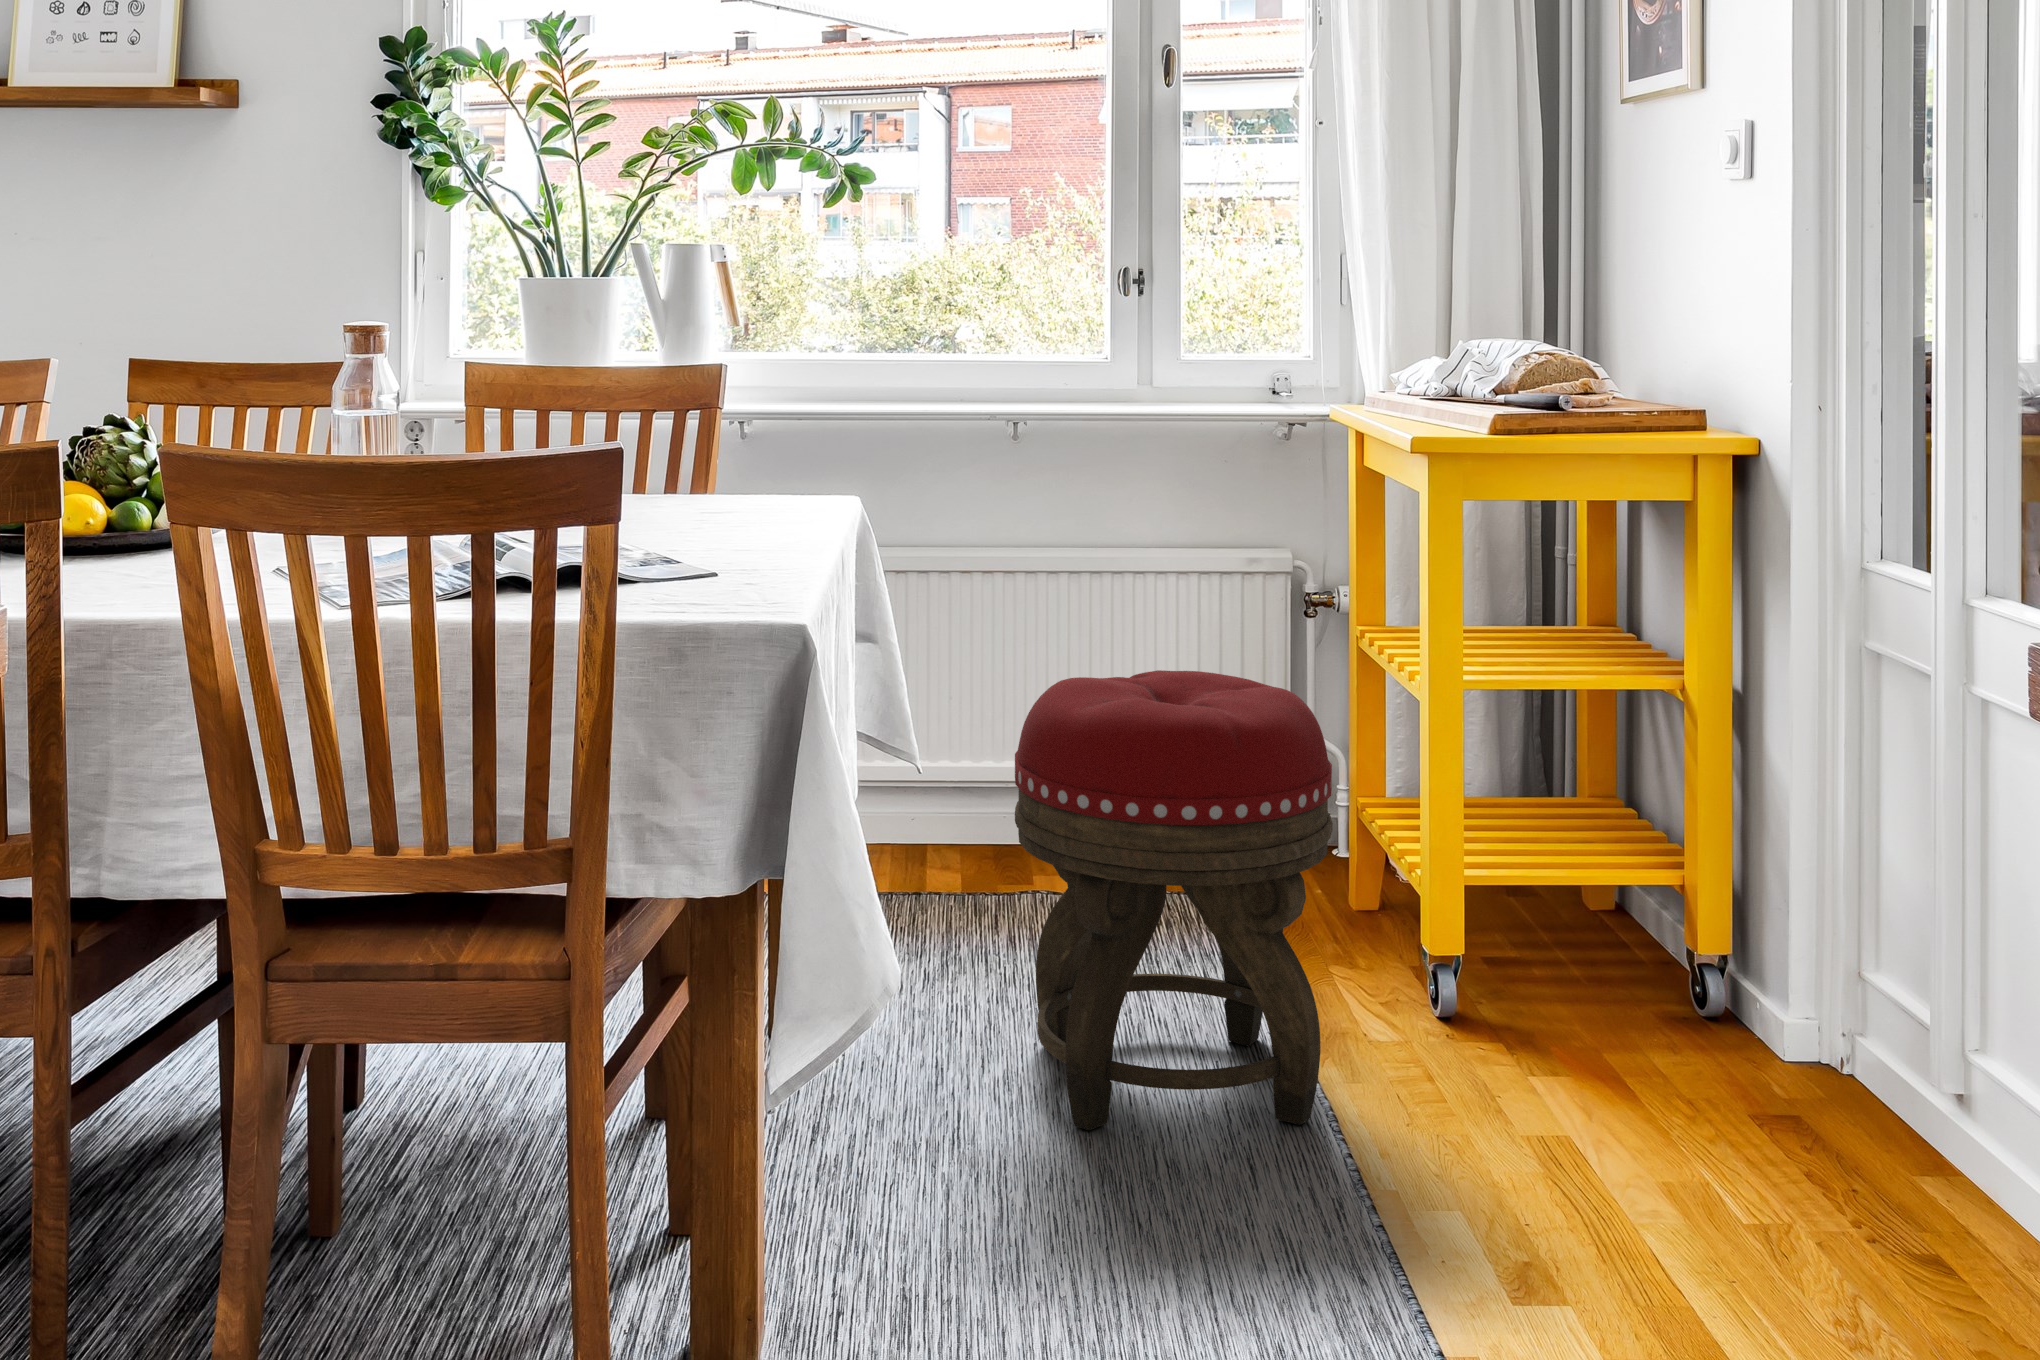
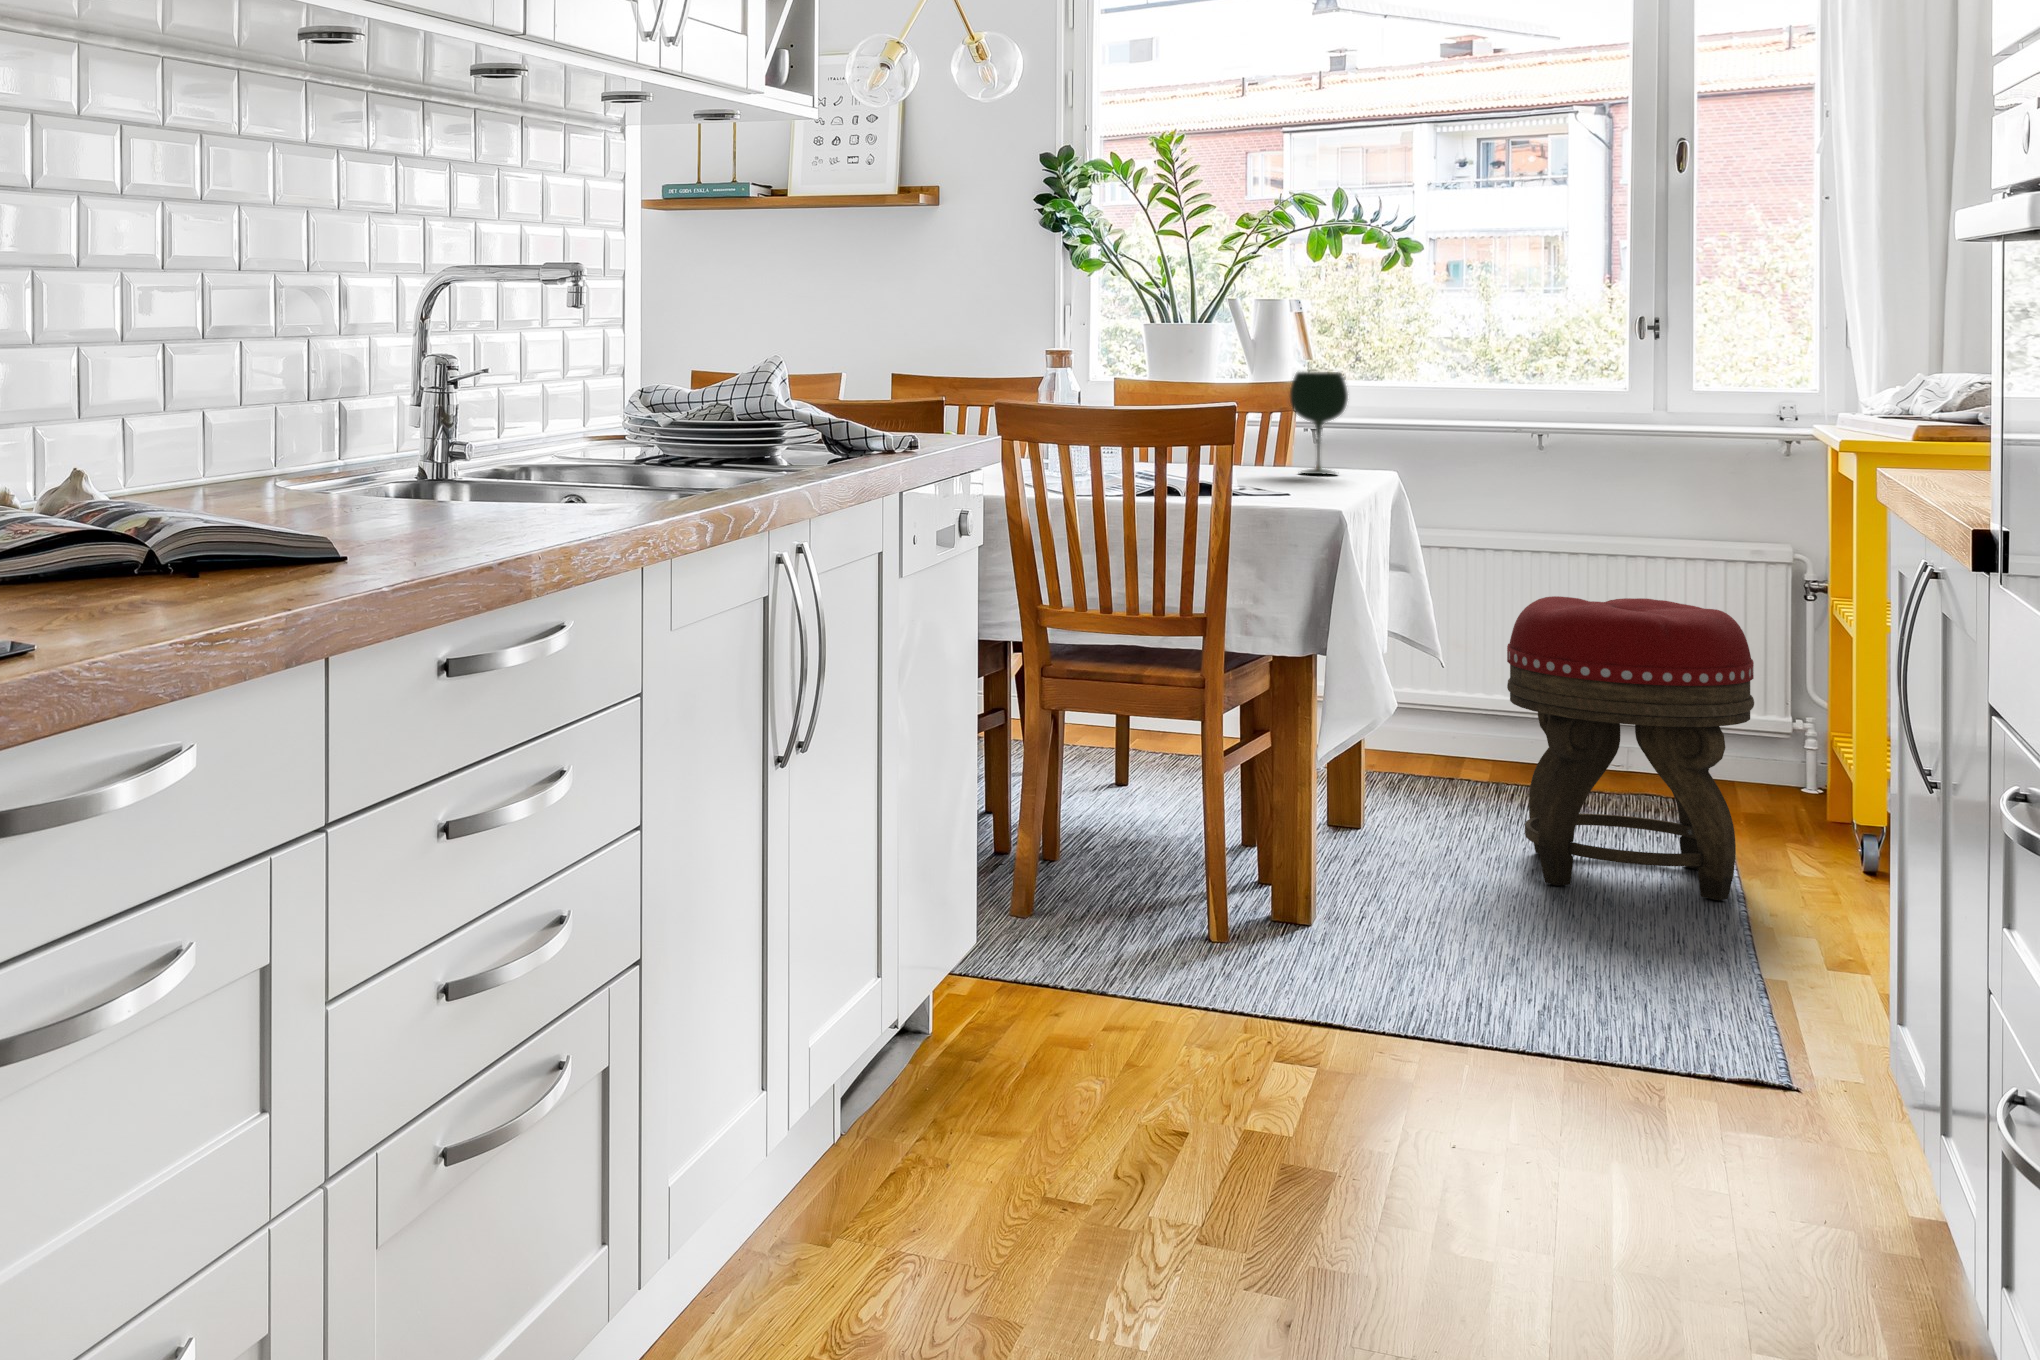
wine glass: none [713,355,794,512] -> present [1290,372,1348,474]

